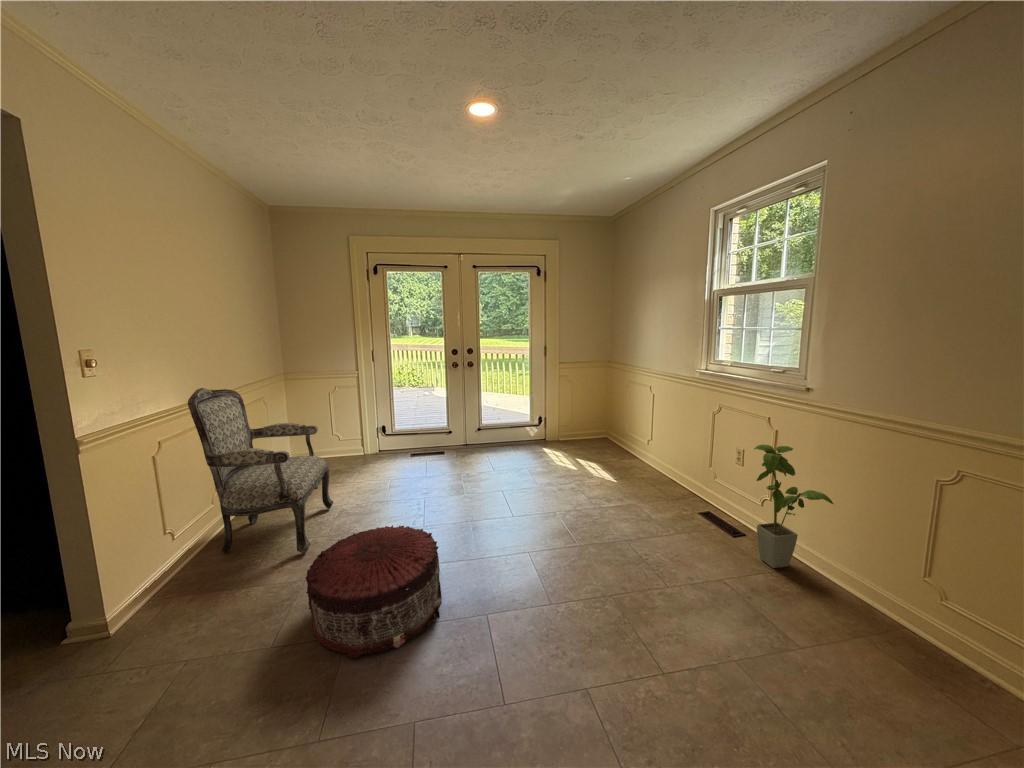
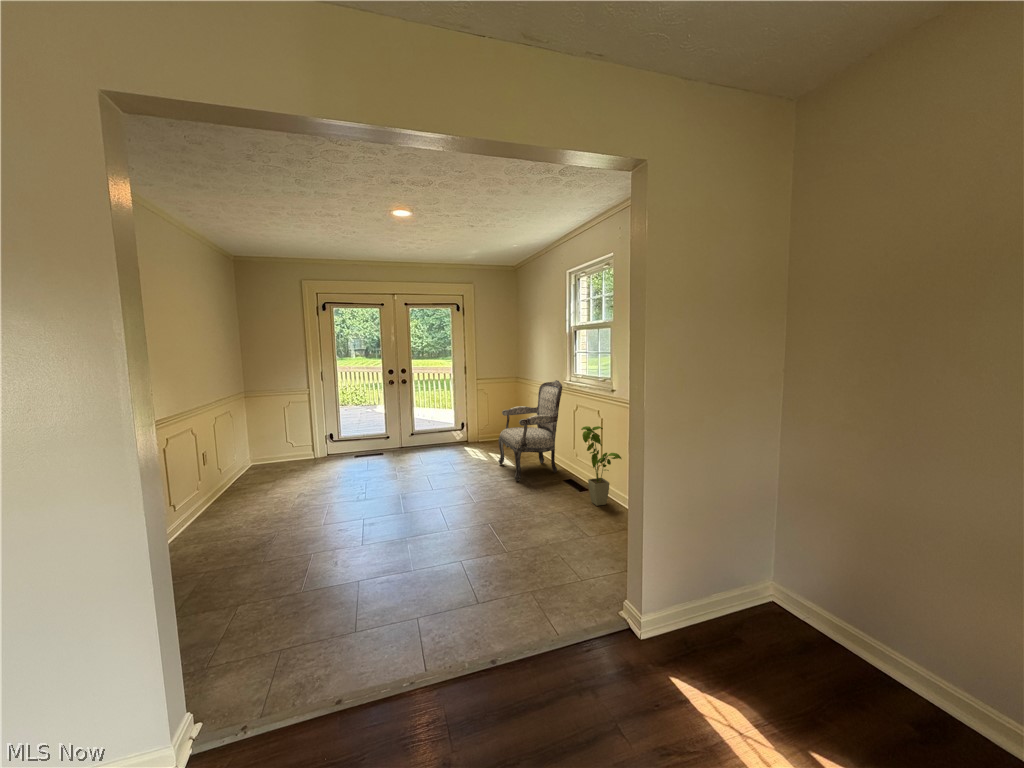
armchair: present [188,388,333,554] -> present [498,380,562,481]
pouf: present [306,525,442,659] -> none [283,489,376,563]

